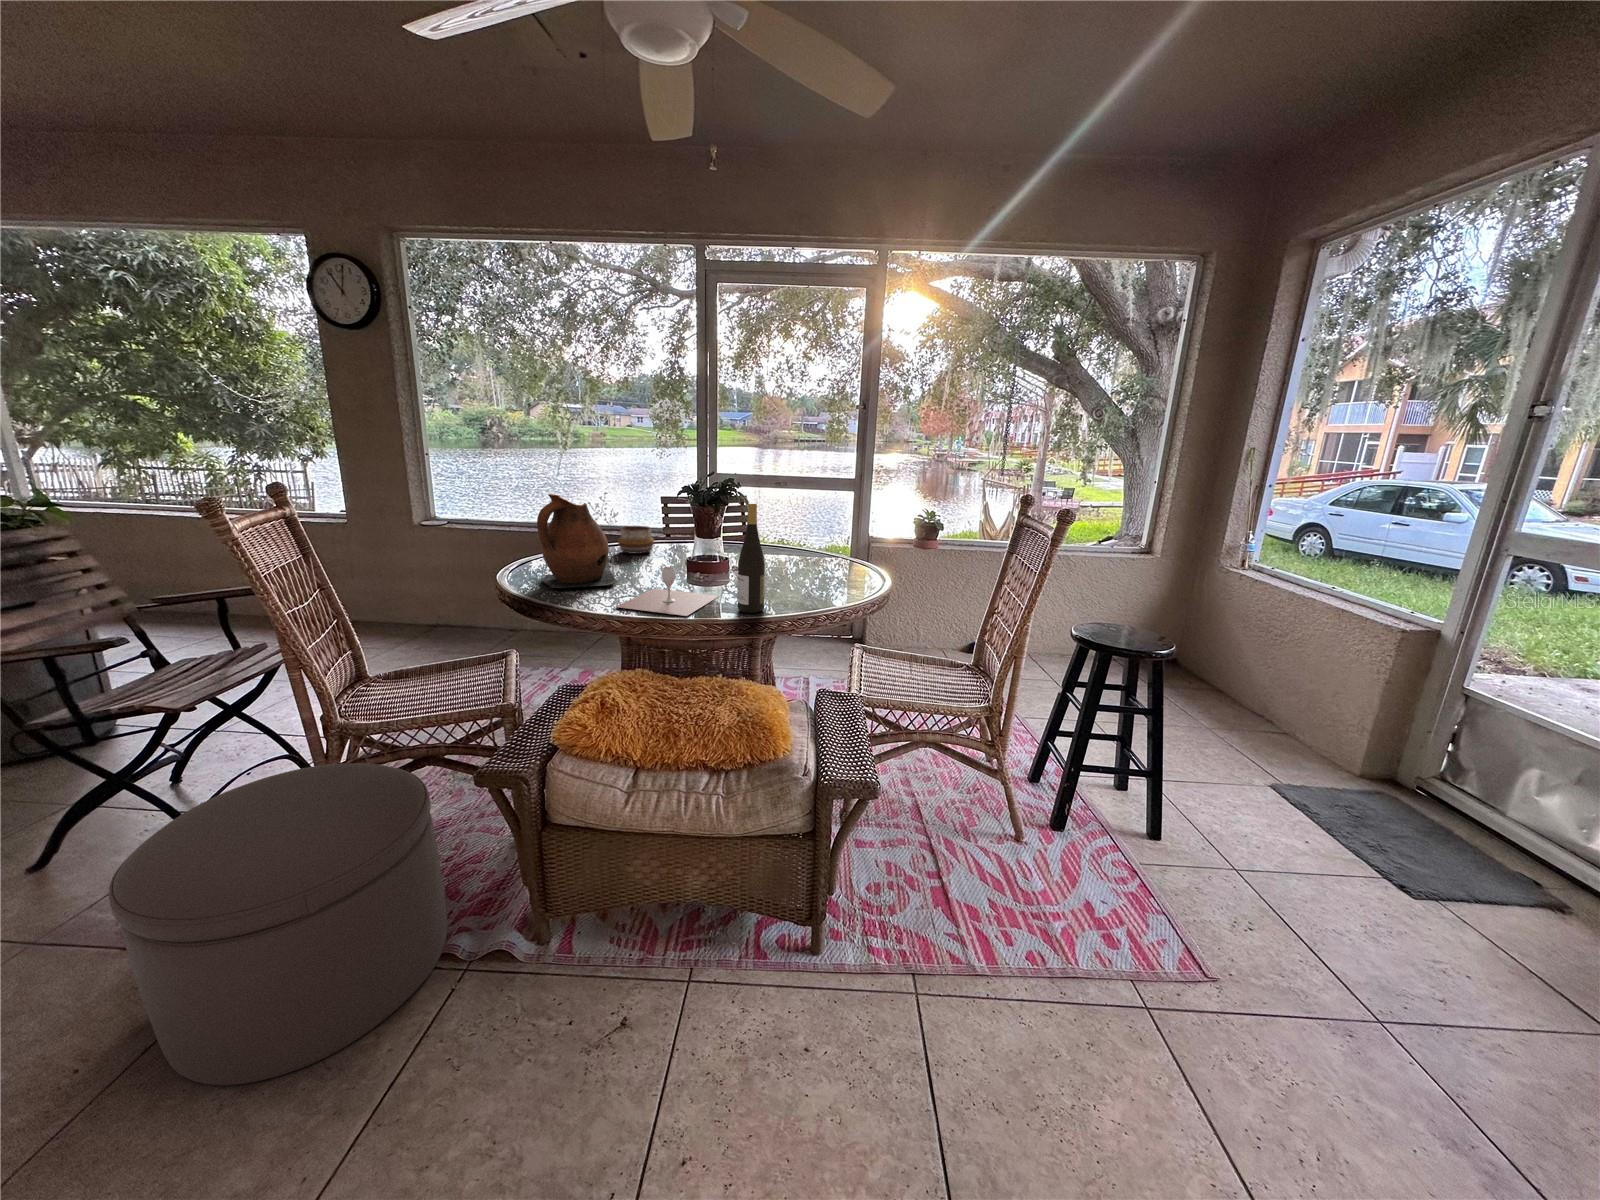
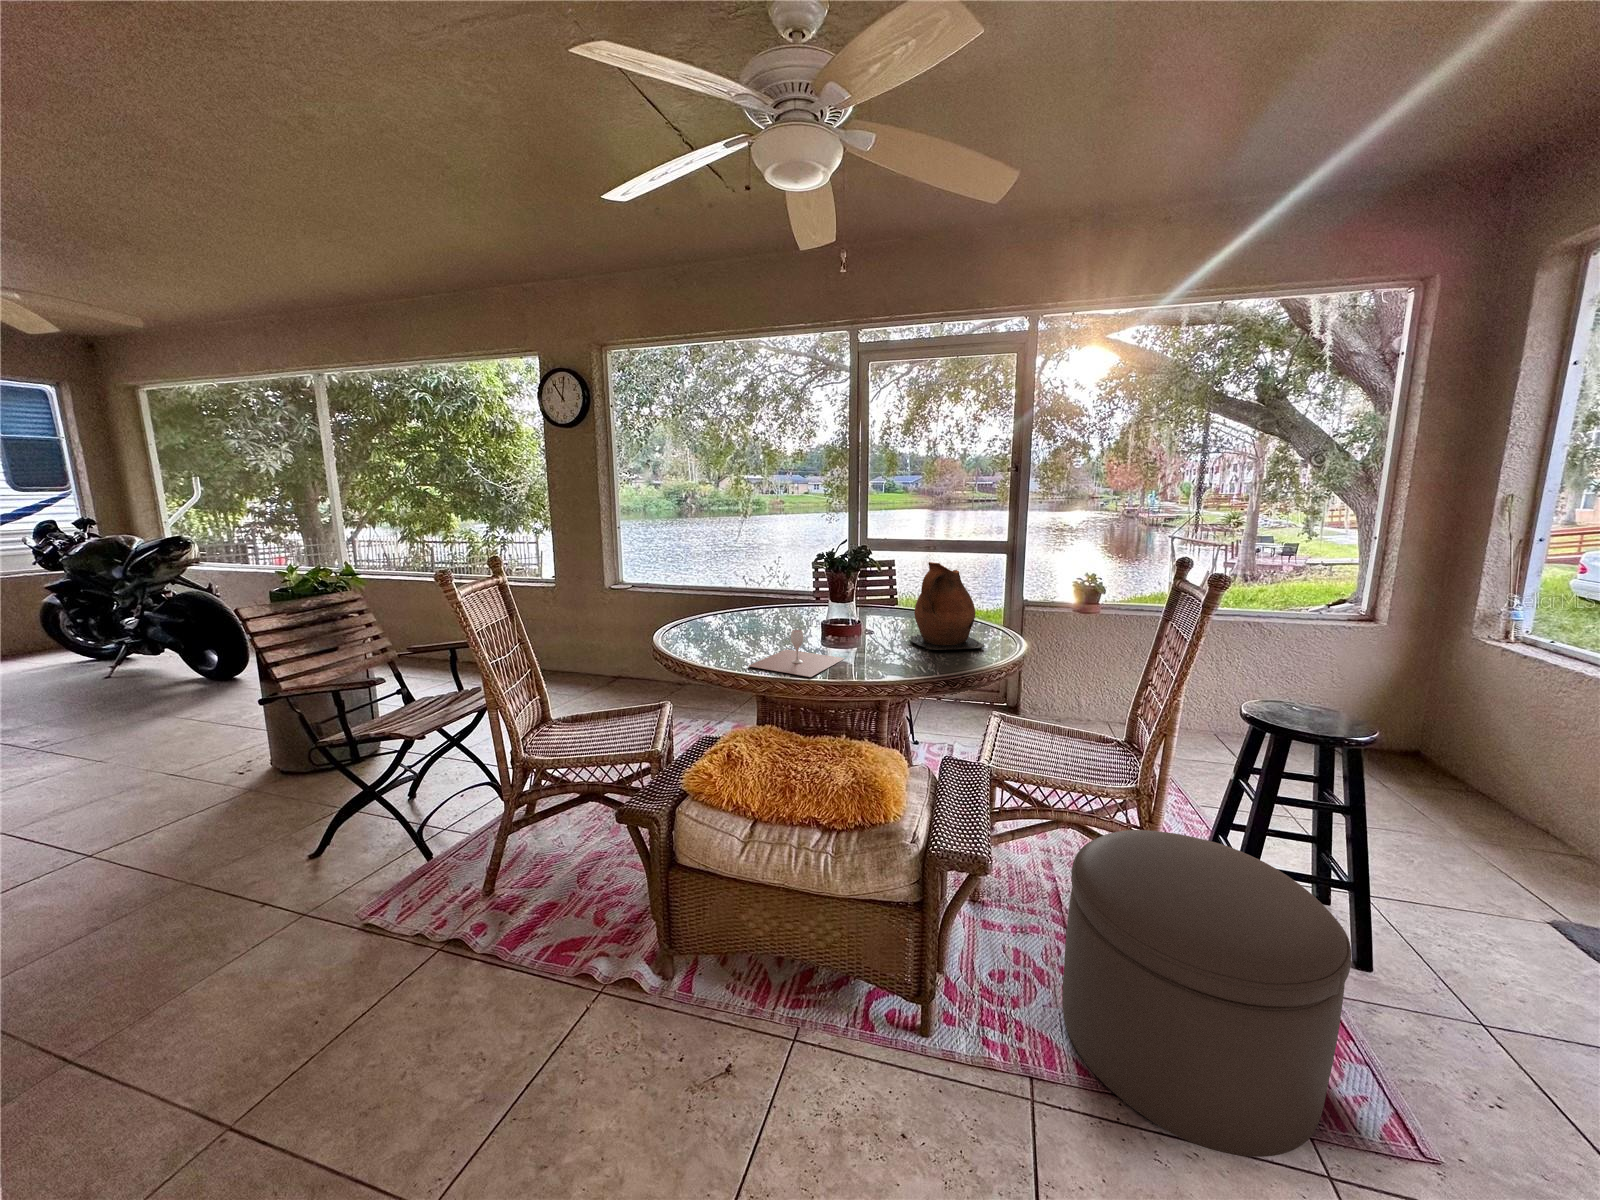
ceramic pitcher: present [537,494,617,588] -> present [909,562,985,650]
wine bottle: present [737,503,765,613] -> none [860,570,886,676]
decorative bowl: present [618,526,654,554] -> none [759,589,793,615]
ottoman: present [109,763,447,1085] -> present [1062,830,1351,1157]

